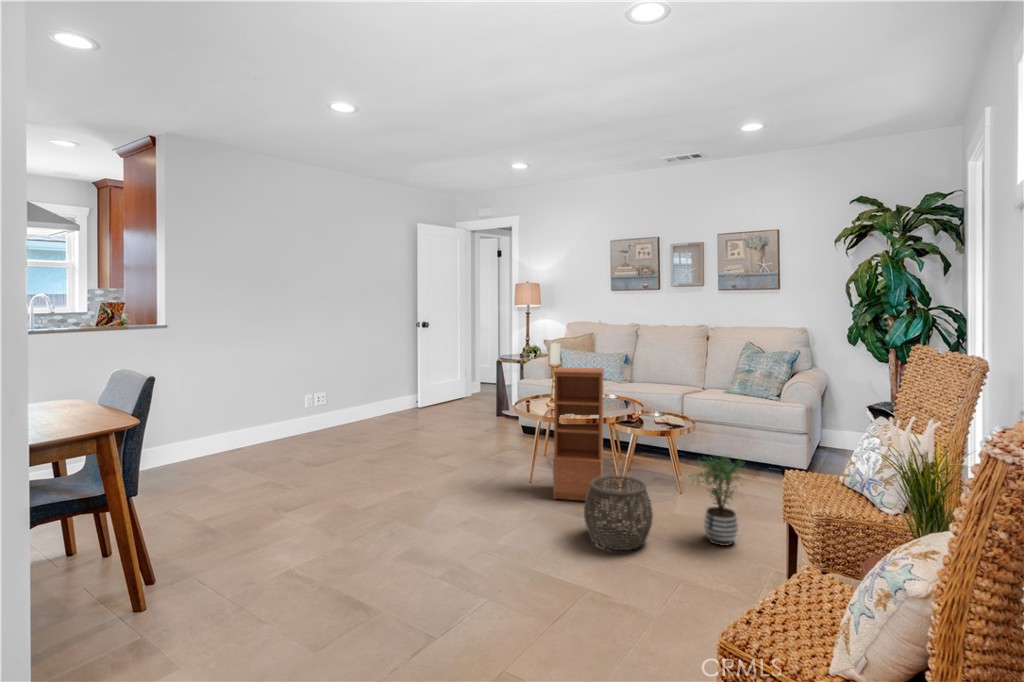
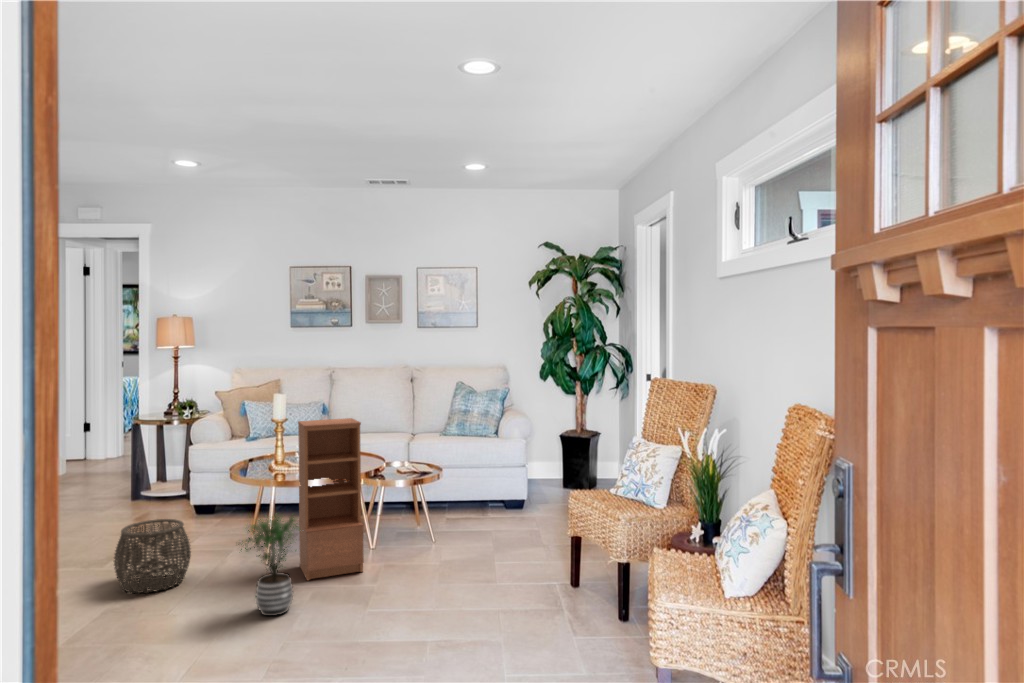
potted plant: present [690,455,746,546] -> present [238,514,297,616]
woven basket: present [584,476,653,550] -> present [114,519,191,593]

